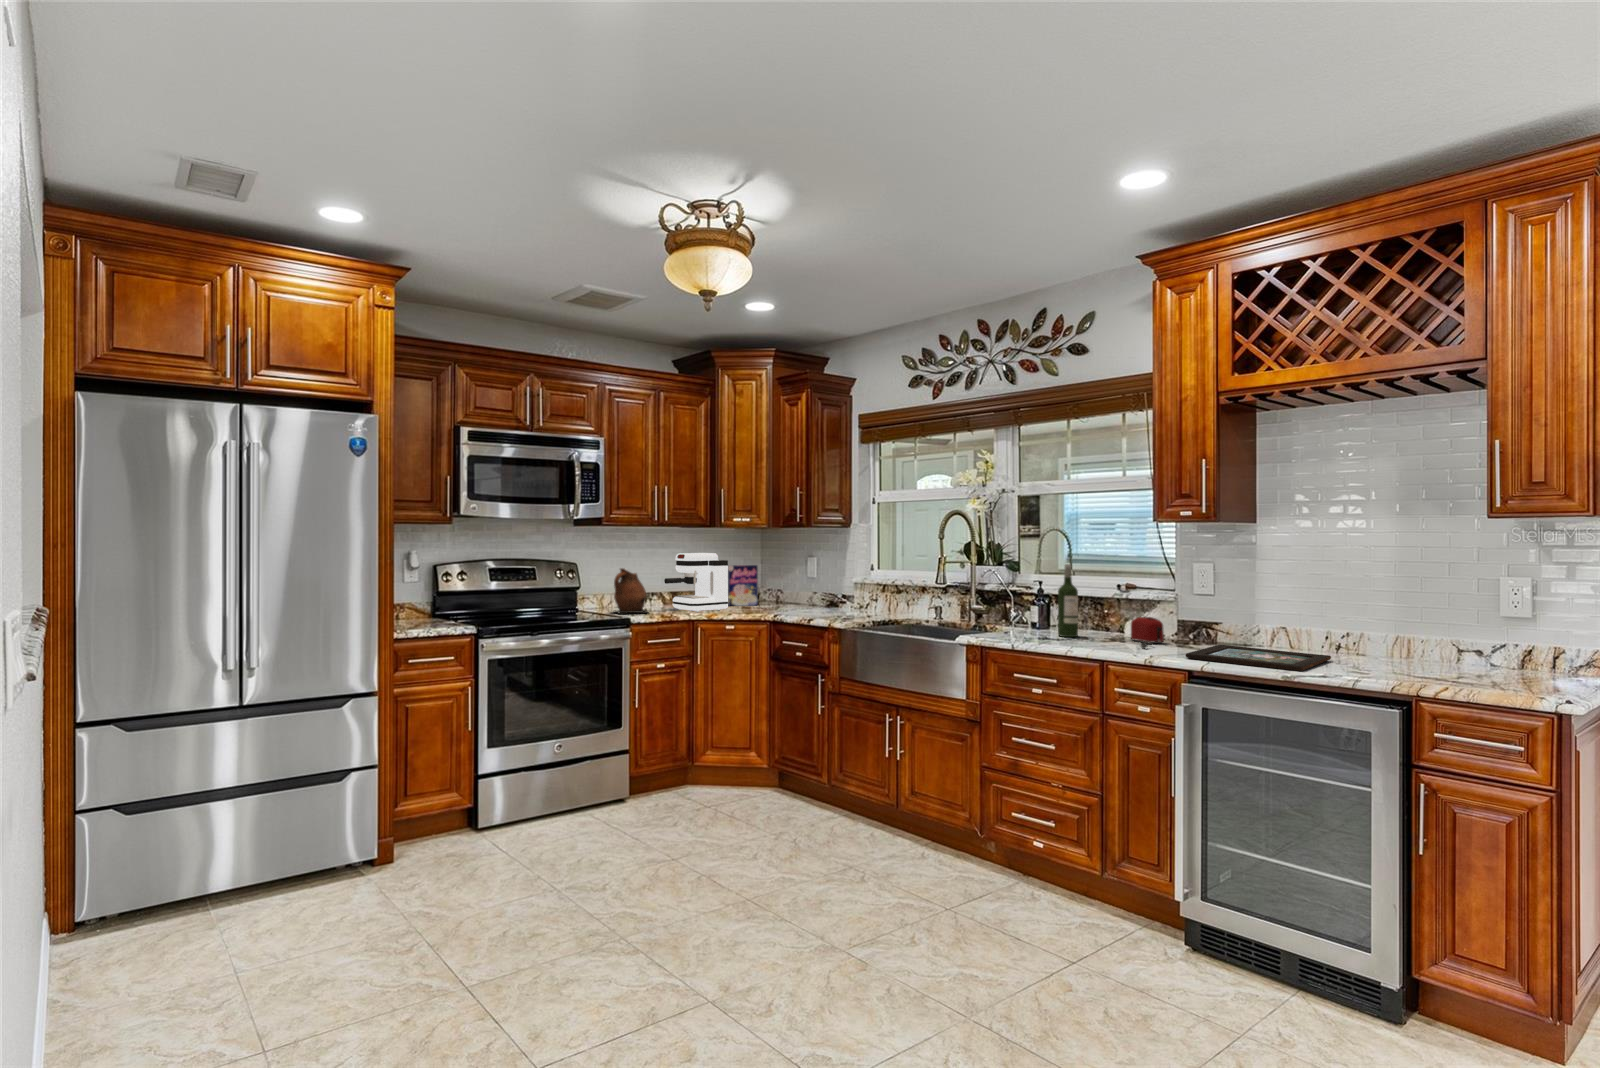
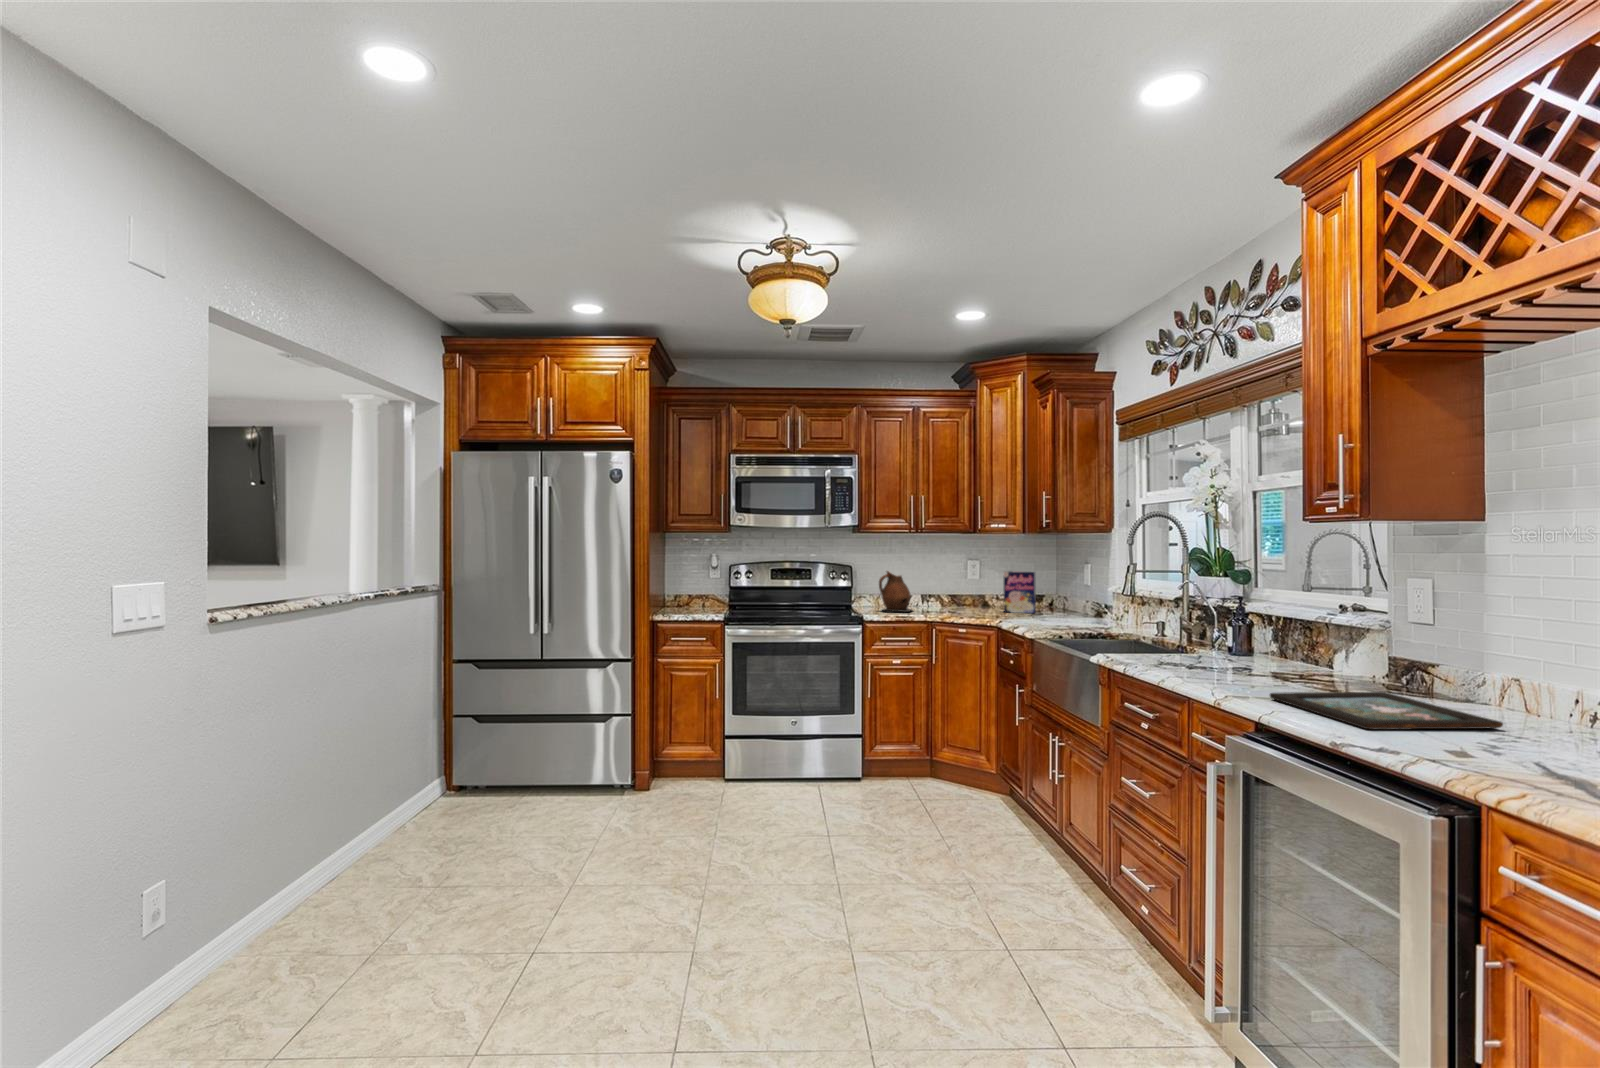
coffee maker: present [664,553,728,612] -> none [927,558,987,615]
wine bottle: present [1058,564,1078,637] -> none [1225,576,1252,667]
toaster: present [1112,617,1164,649] -> none [1264,648,1337,686]

